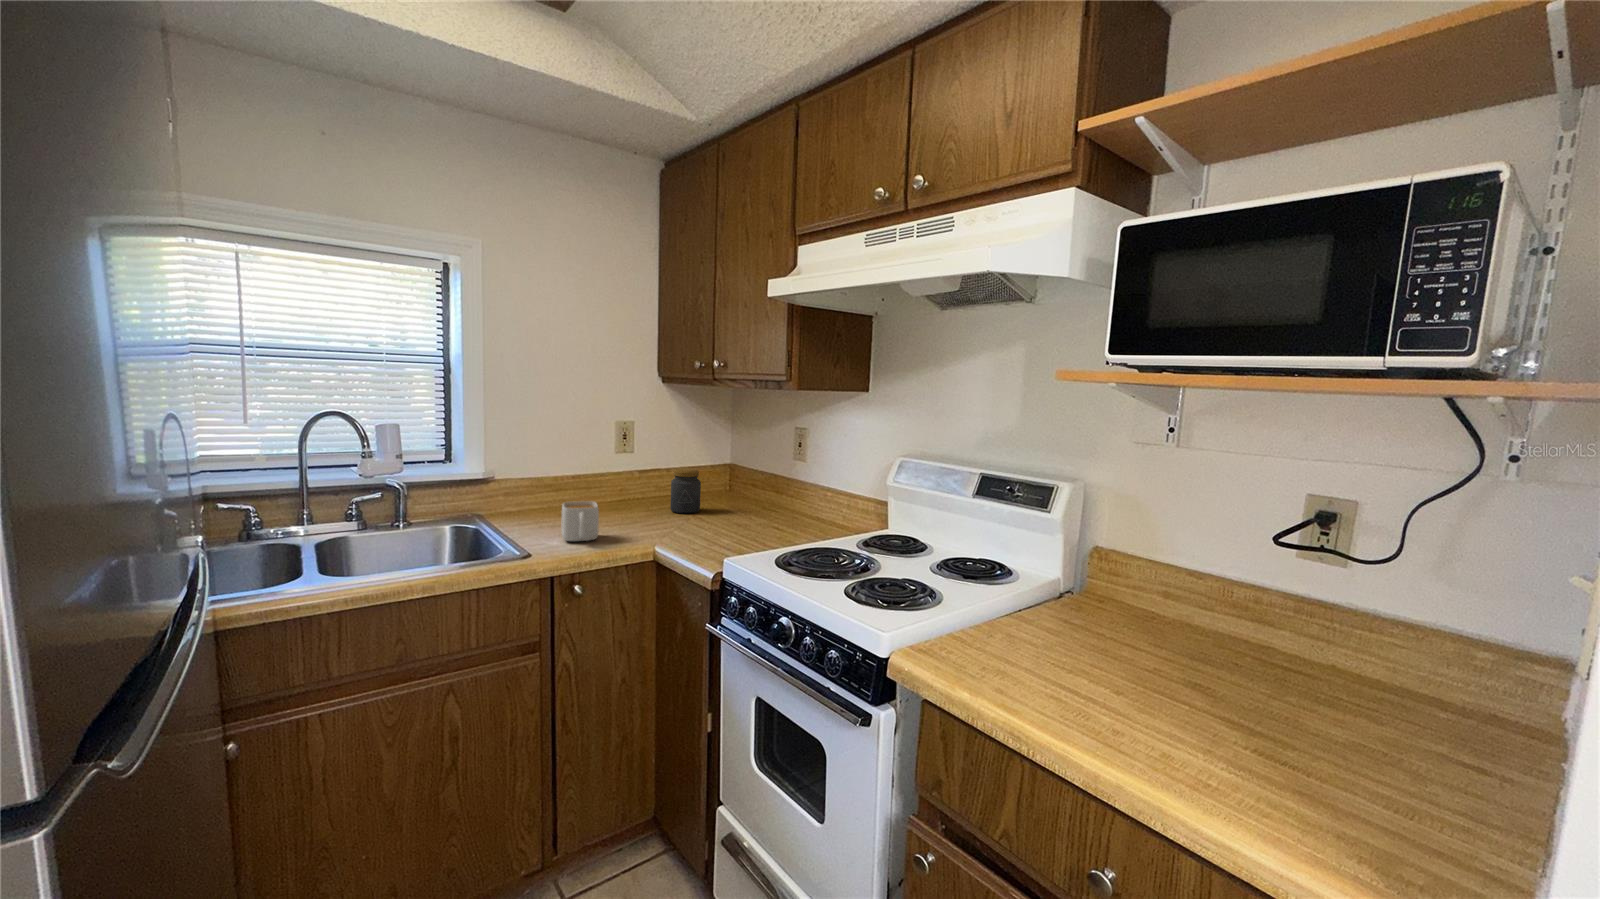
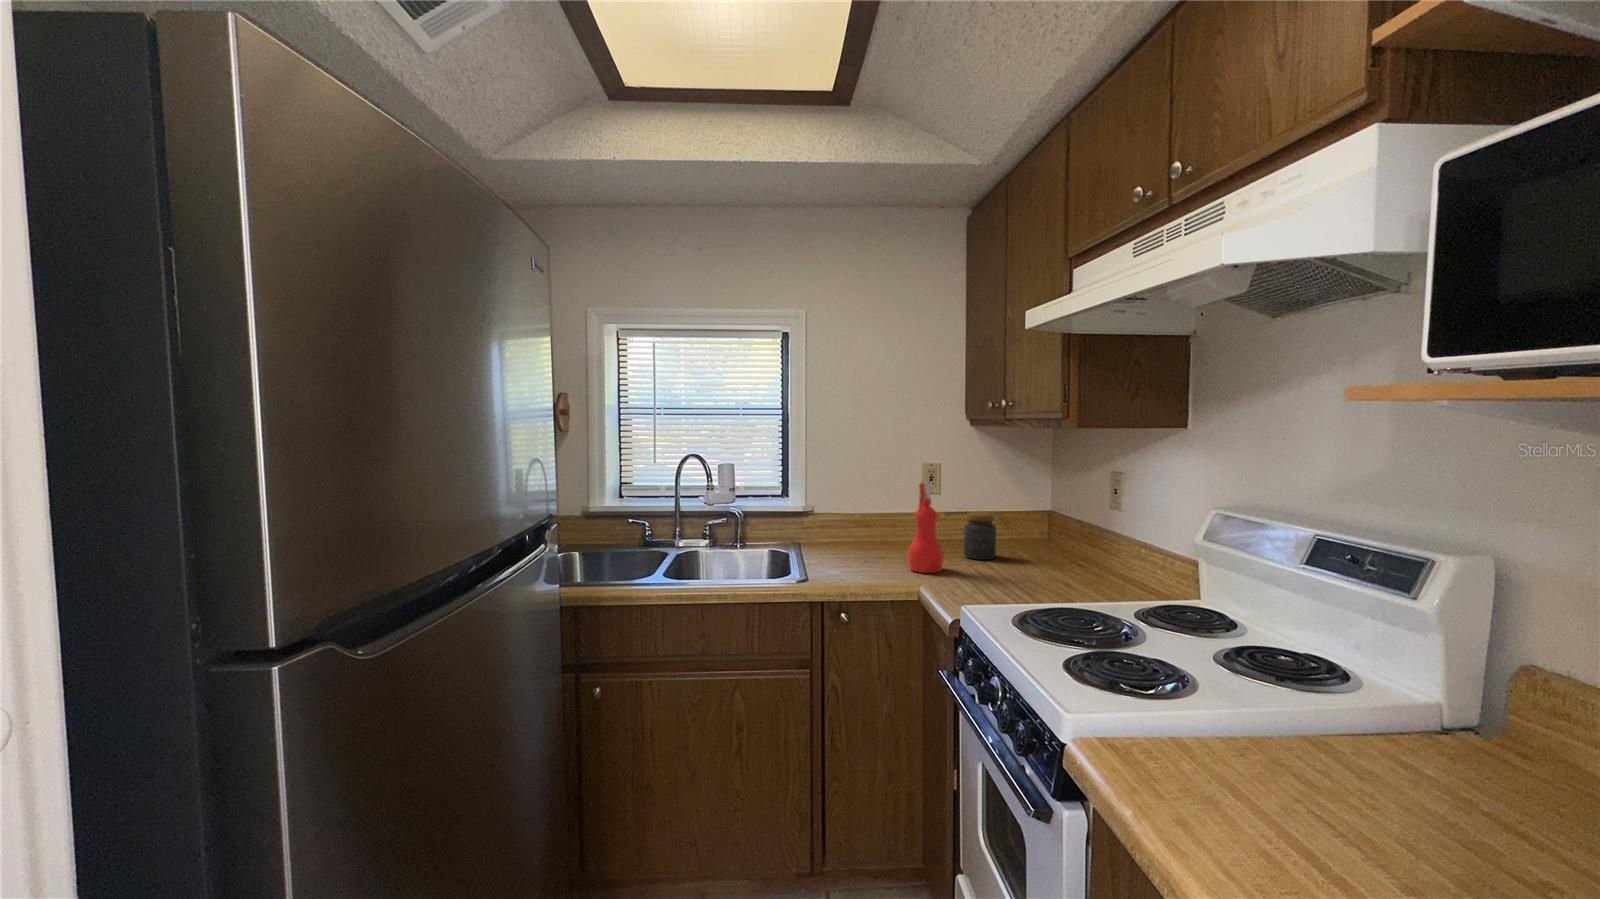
spray bottle: none [628,441,665,531] -> present [907,482,944,573]
mug: present [561,501,599,541] -> none [841,537,874,575]

